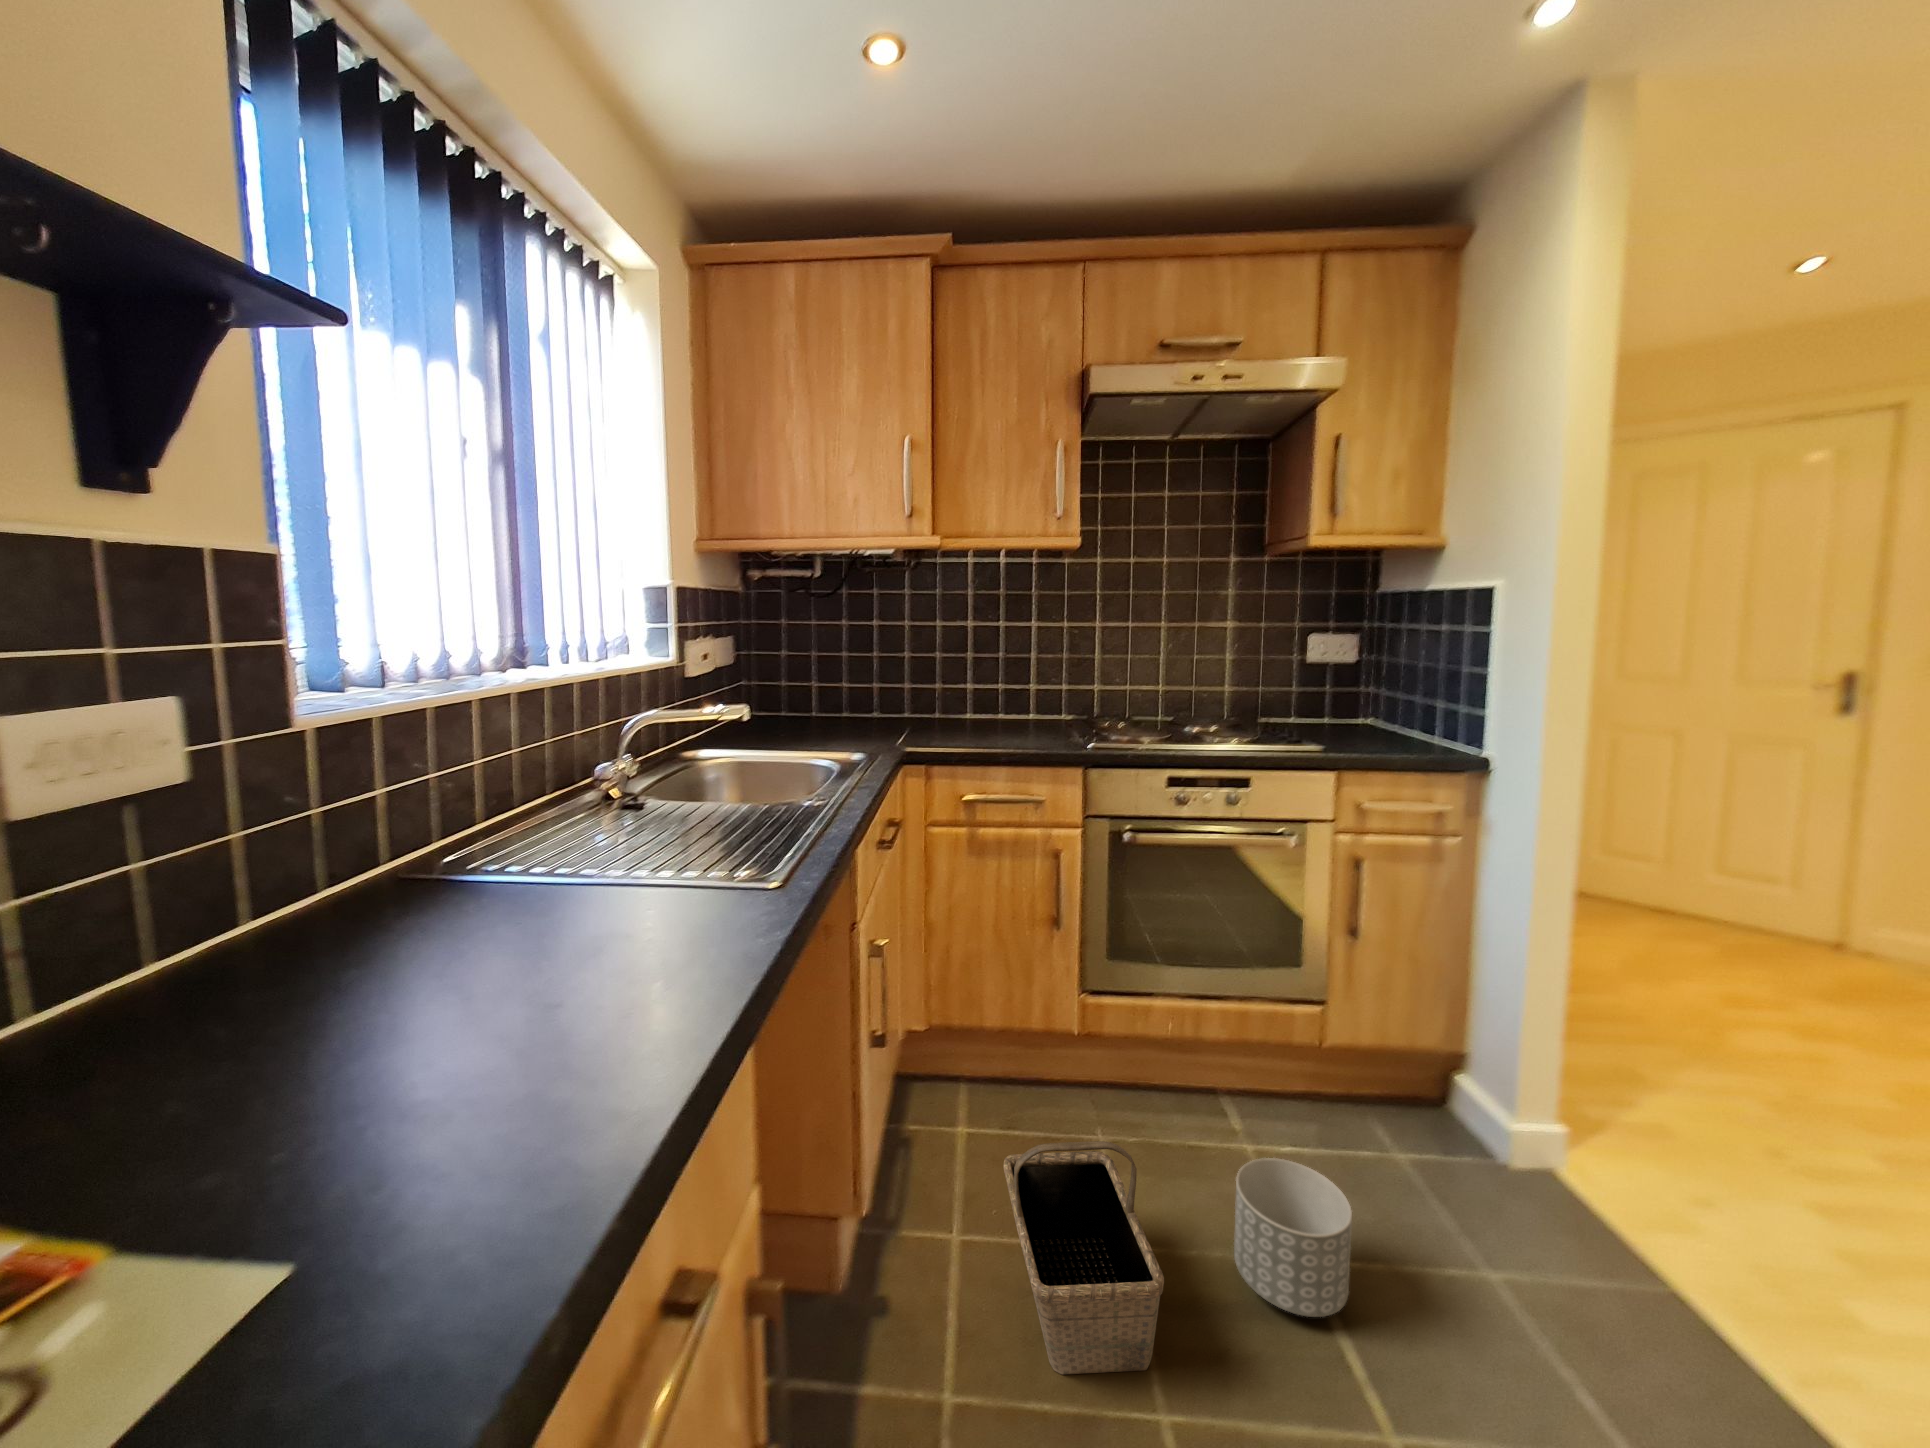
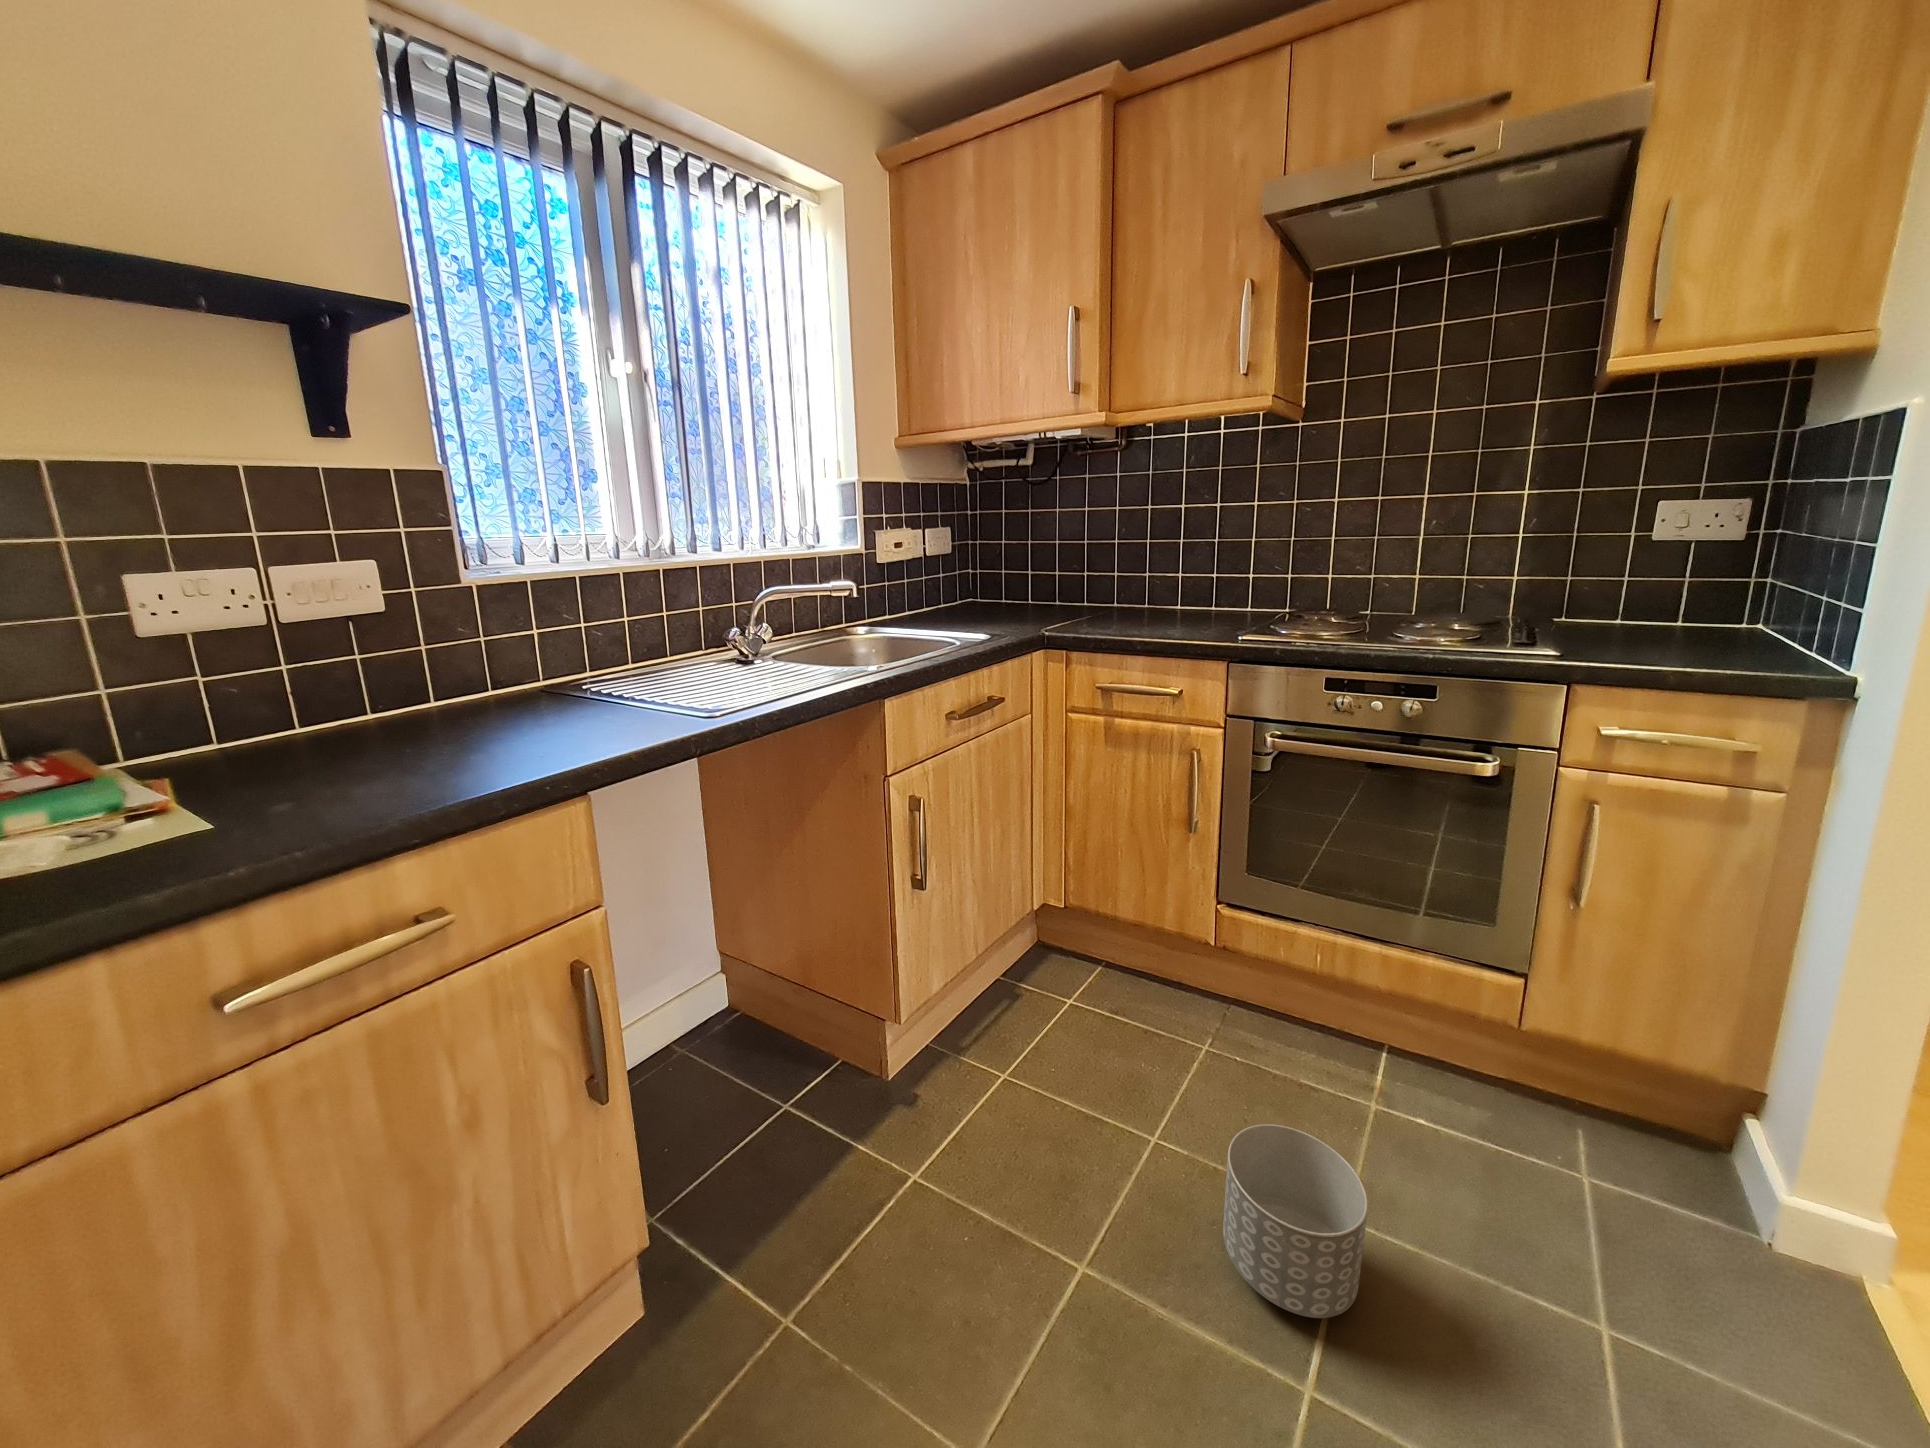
basket: present [1003,1141,1164,1374] -> none [961,1010,1128,1243]

